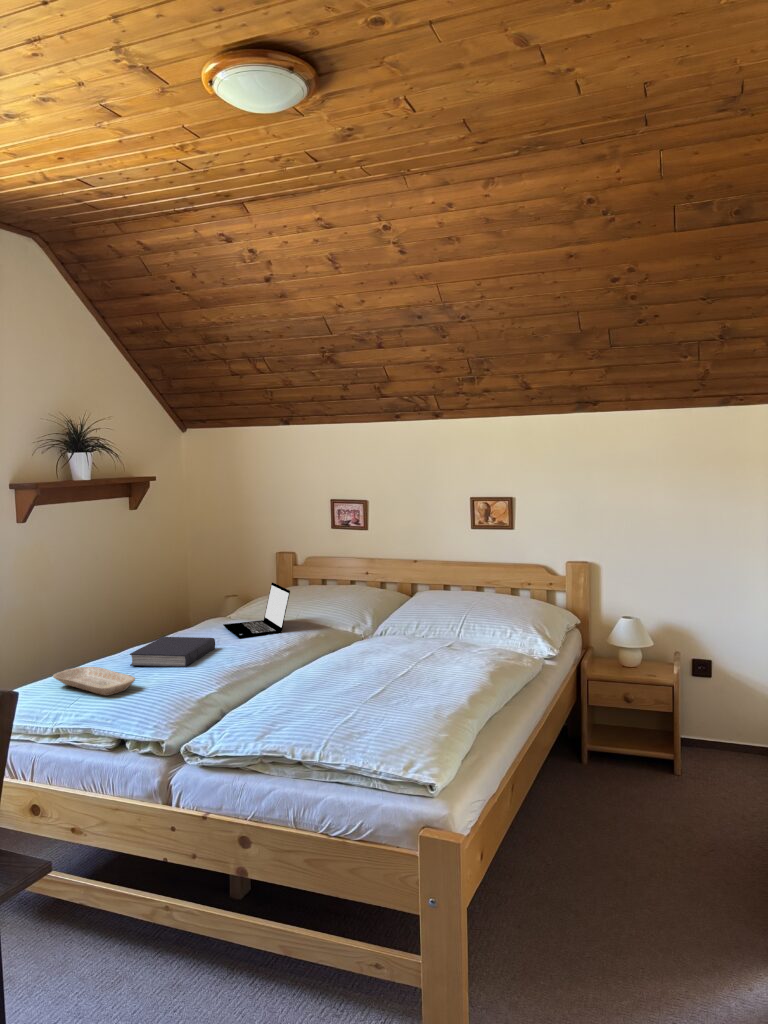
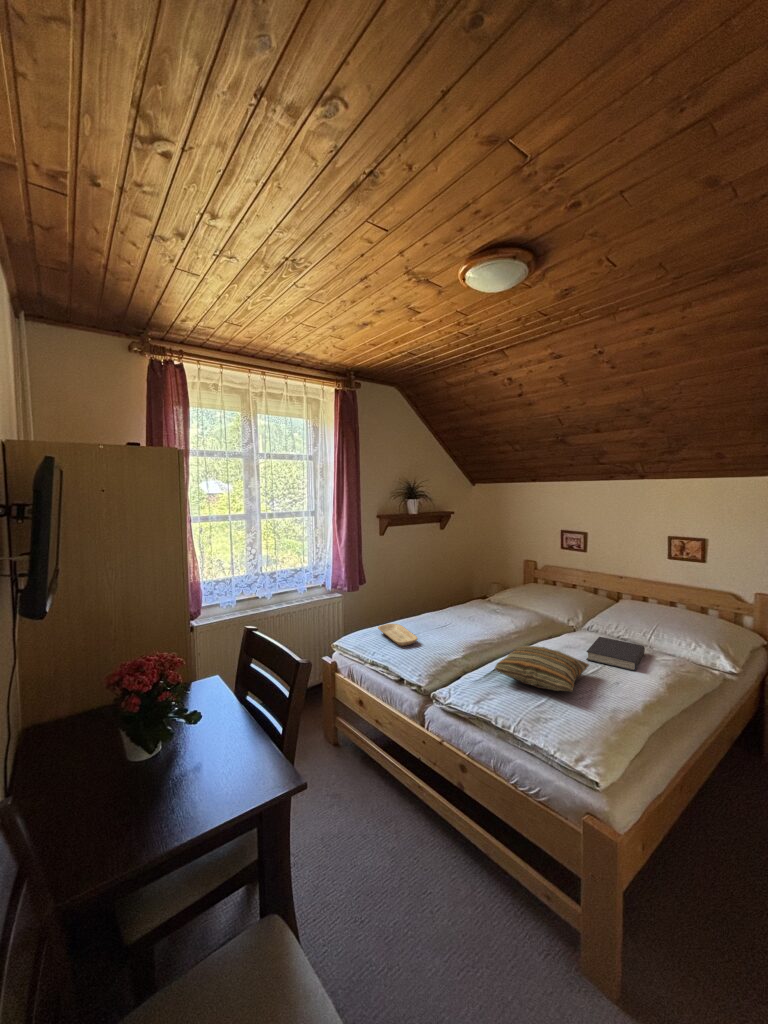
laptop computer: present [223,583,290,638] -> none [483,583,524,618]
book: present [130,637,215,667] -> present [586,637,645,671]
pillow: none [276,652,399,704] -> present [495,646,589,691]

